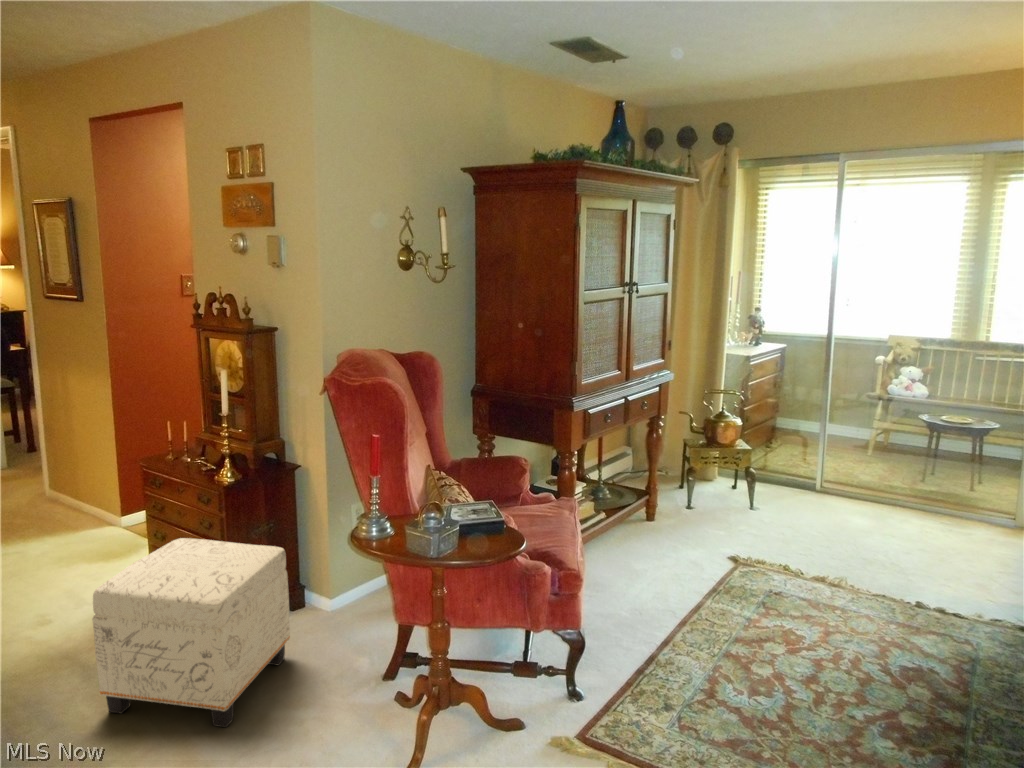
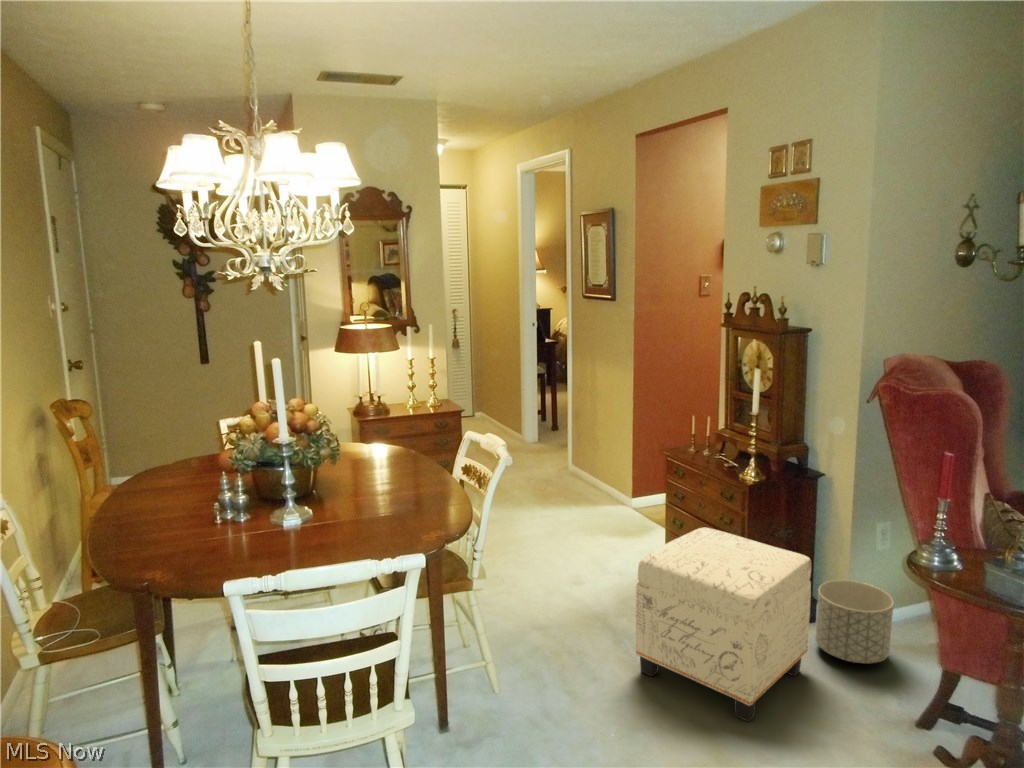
planter: none [300,560,365,636] -> present [815,580,893,664]

